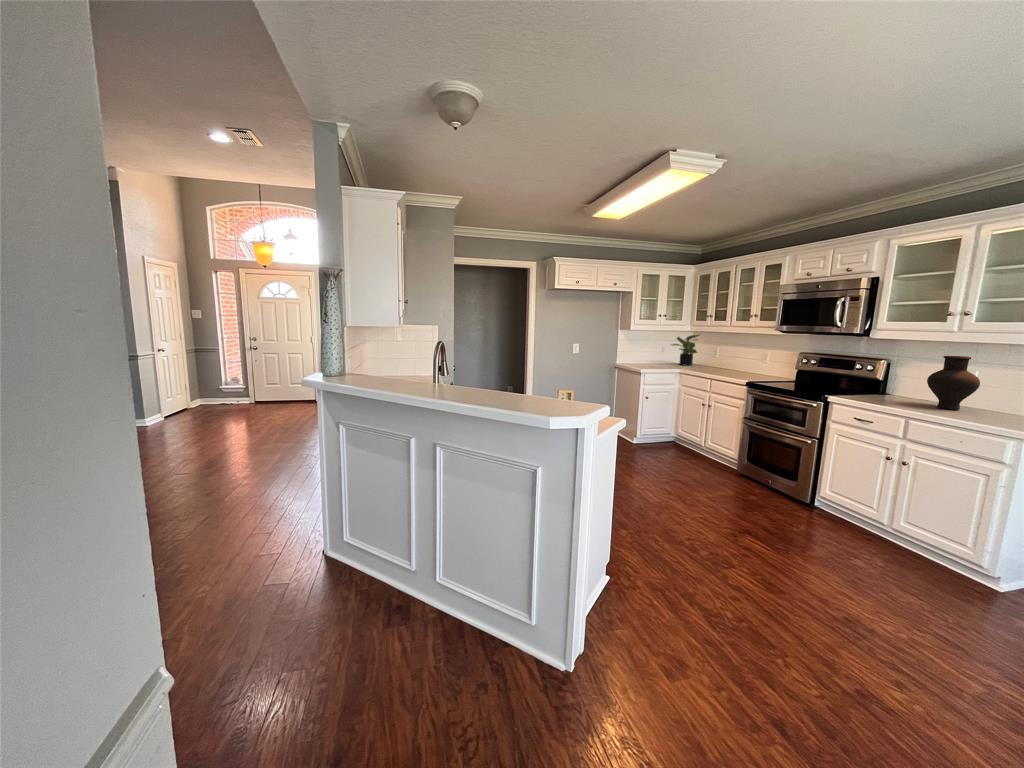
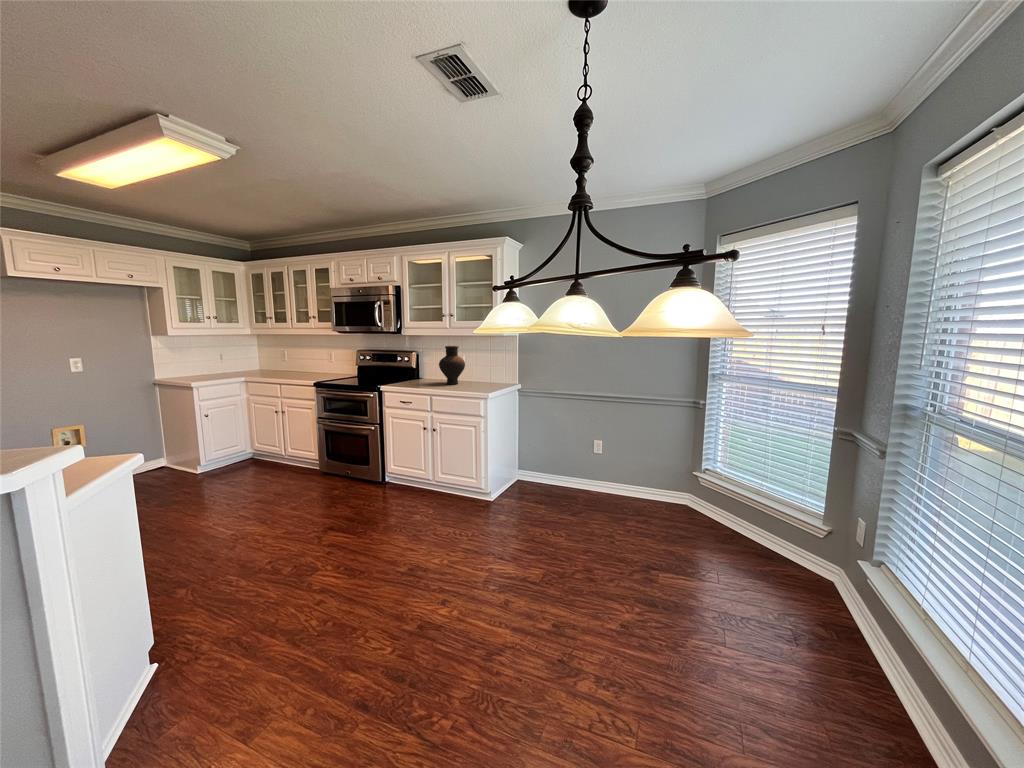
potted plant: present [673,335,699,366] -> none [226,337,265,373]

